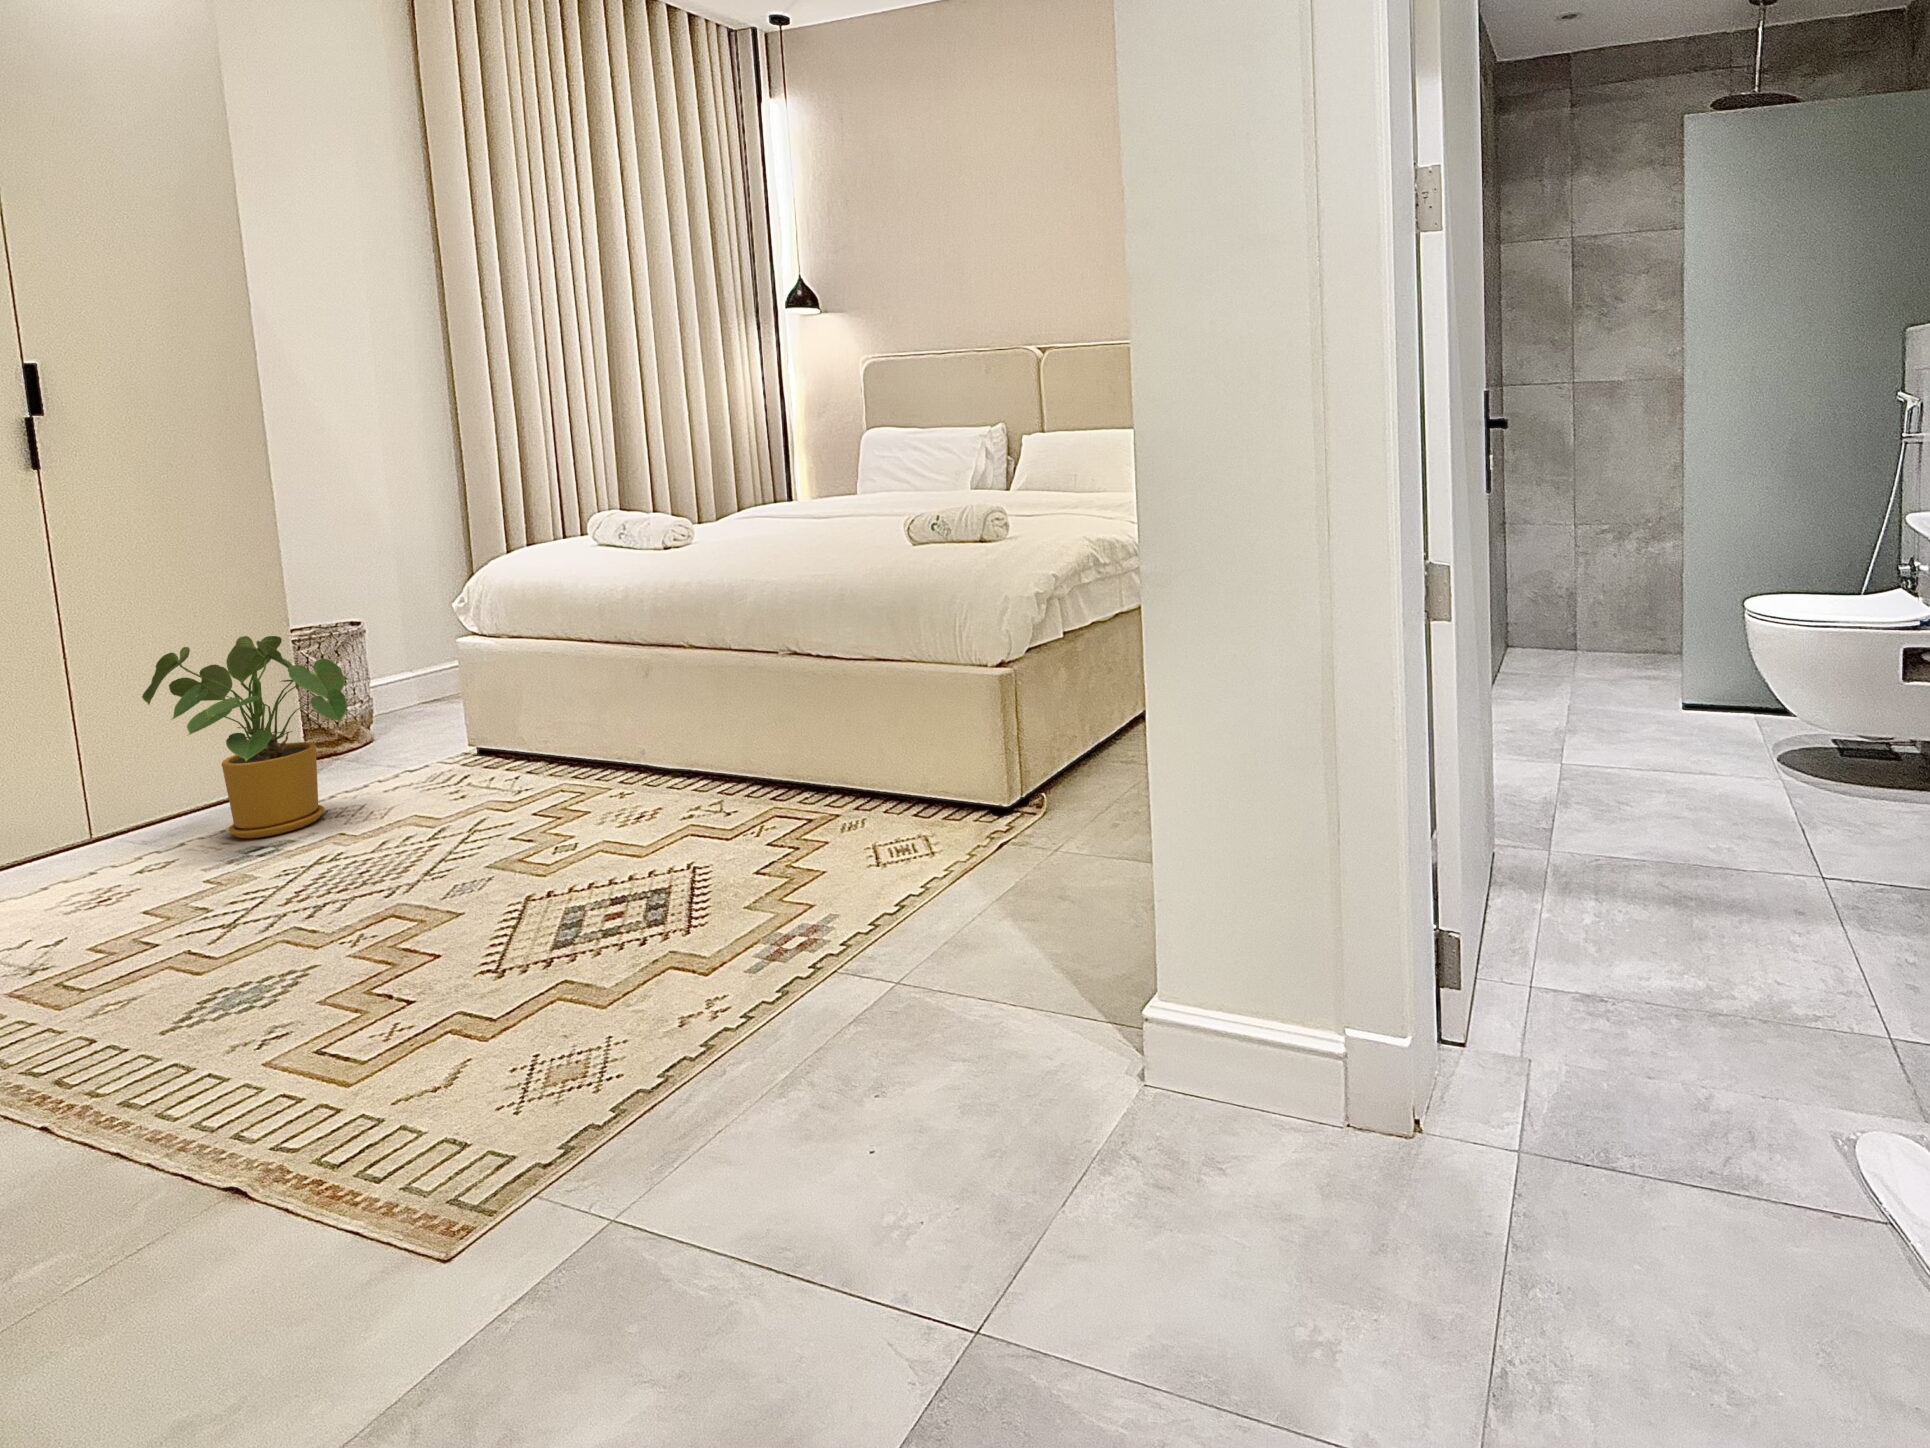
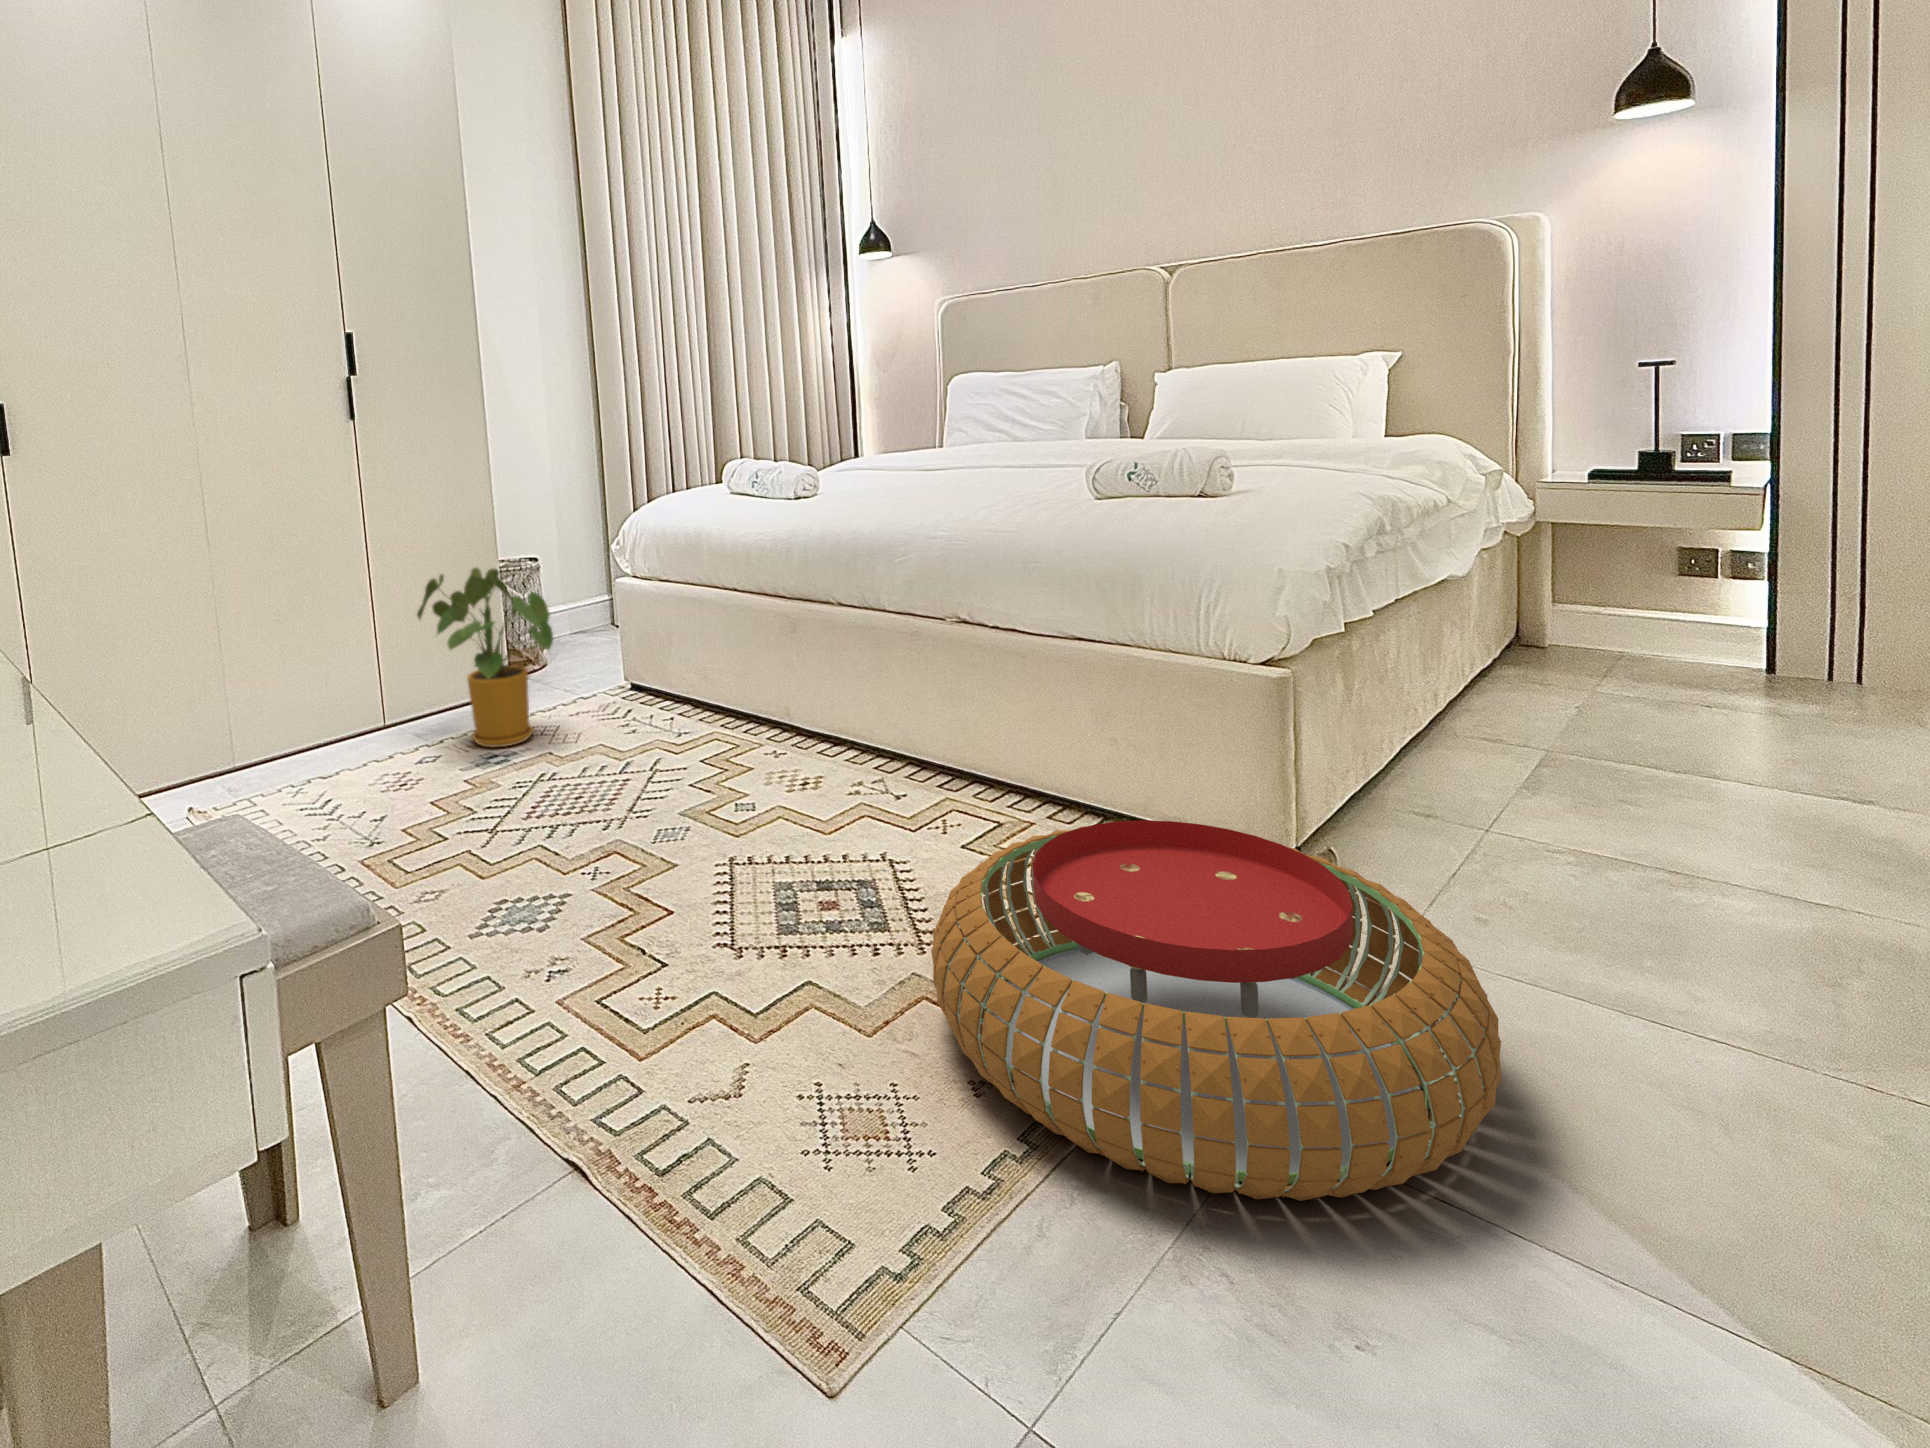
pouf: none [666,791,1062,1051] -> present [931,820,1502,1201]

